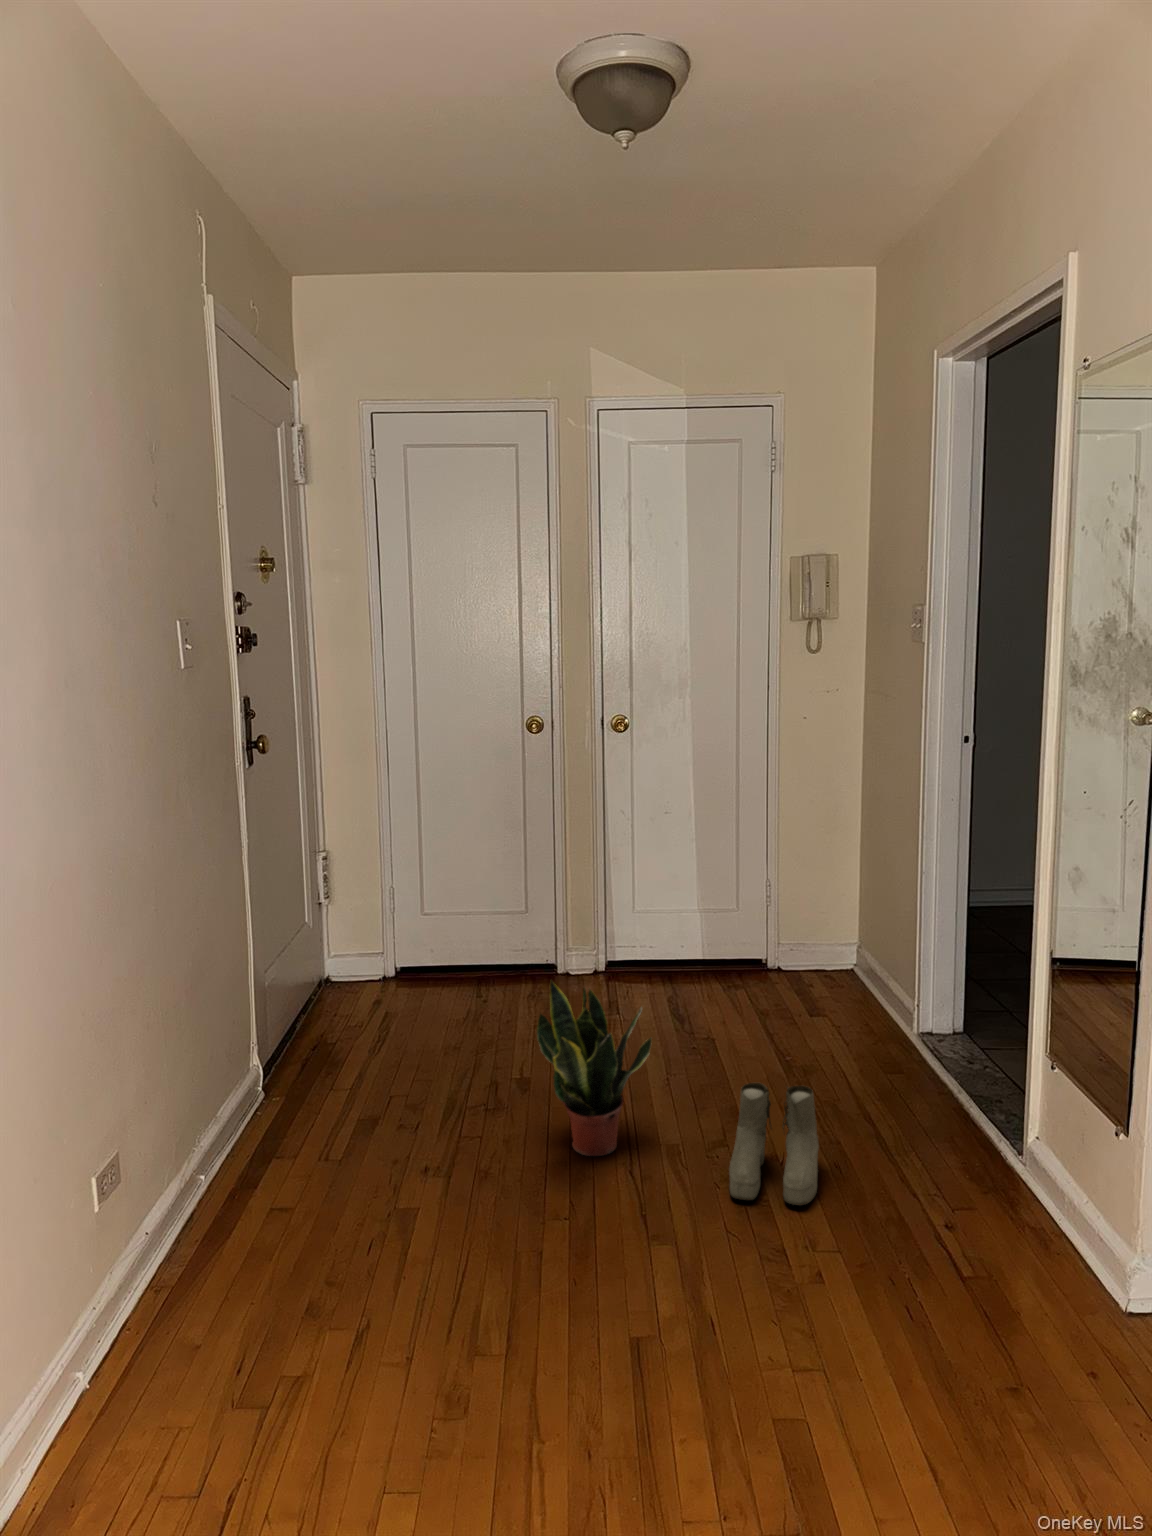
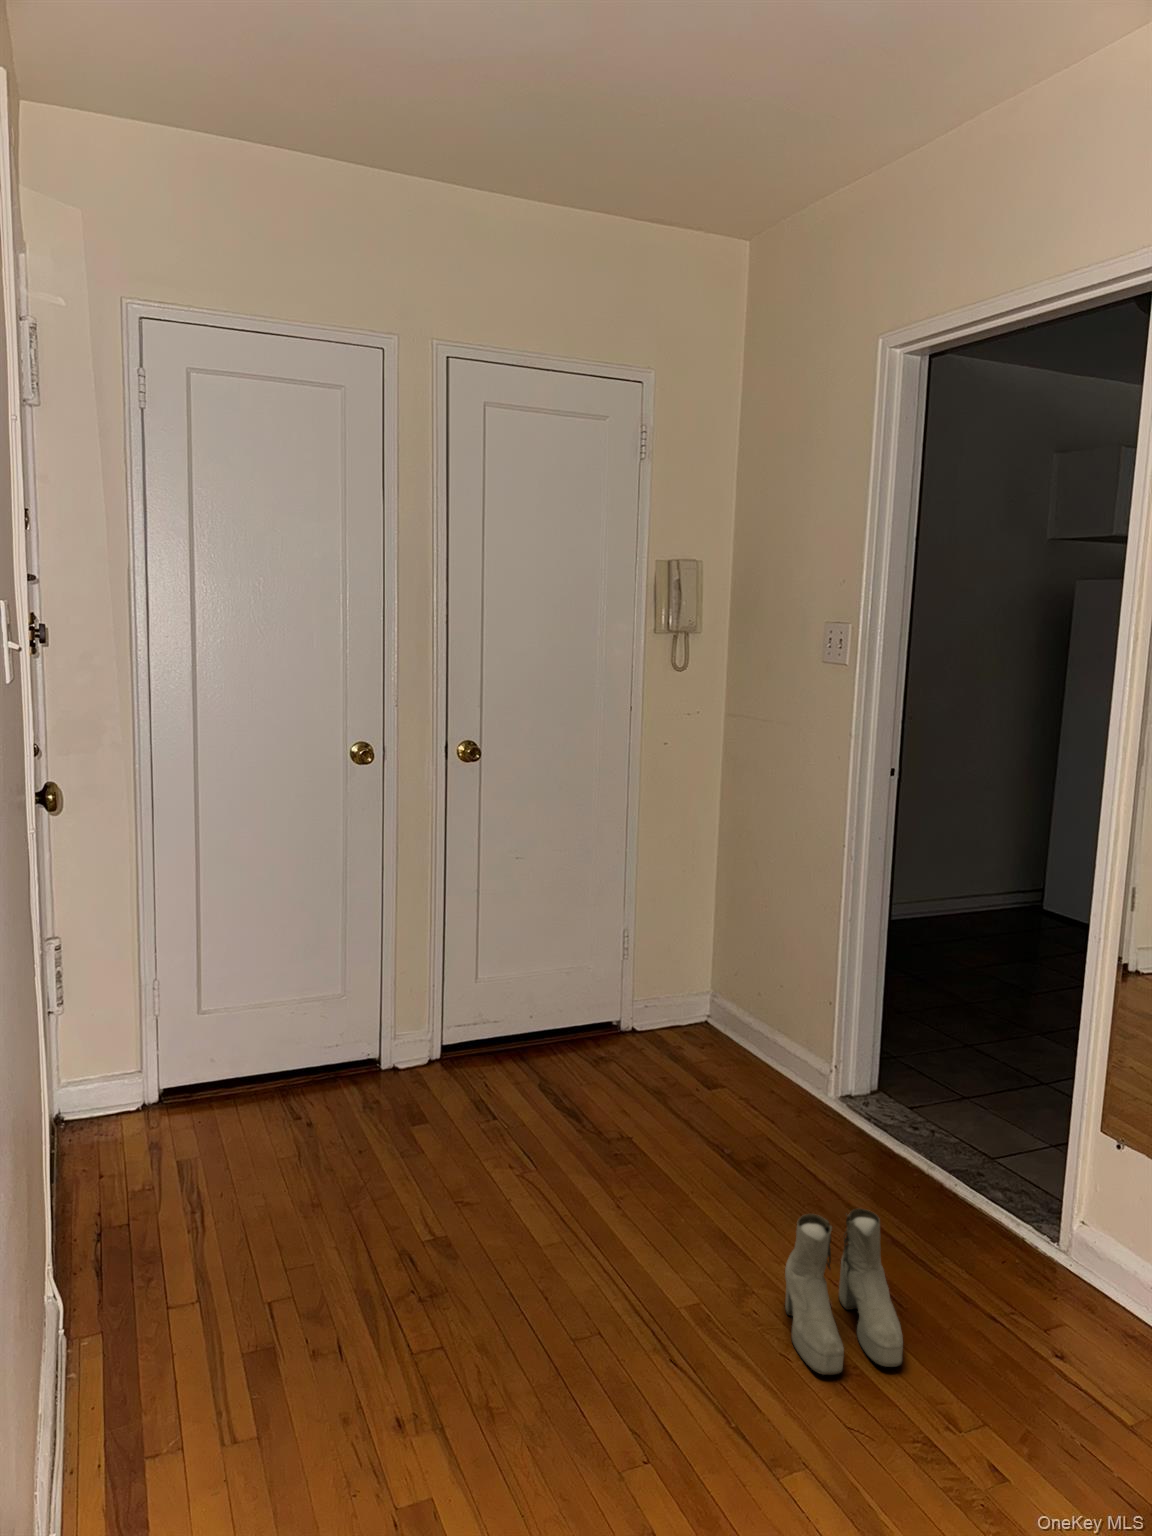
potted plant: present [537,981,652,1156] -> none [524,1118,679,1350]

